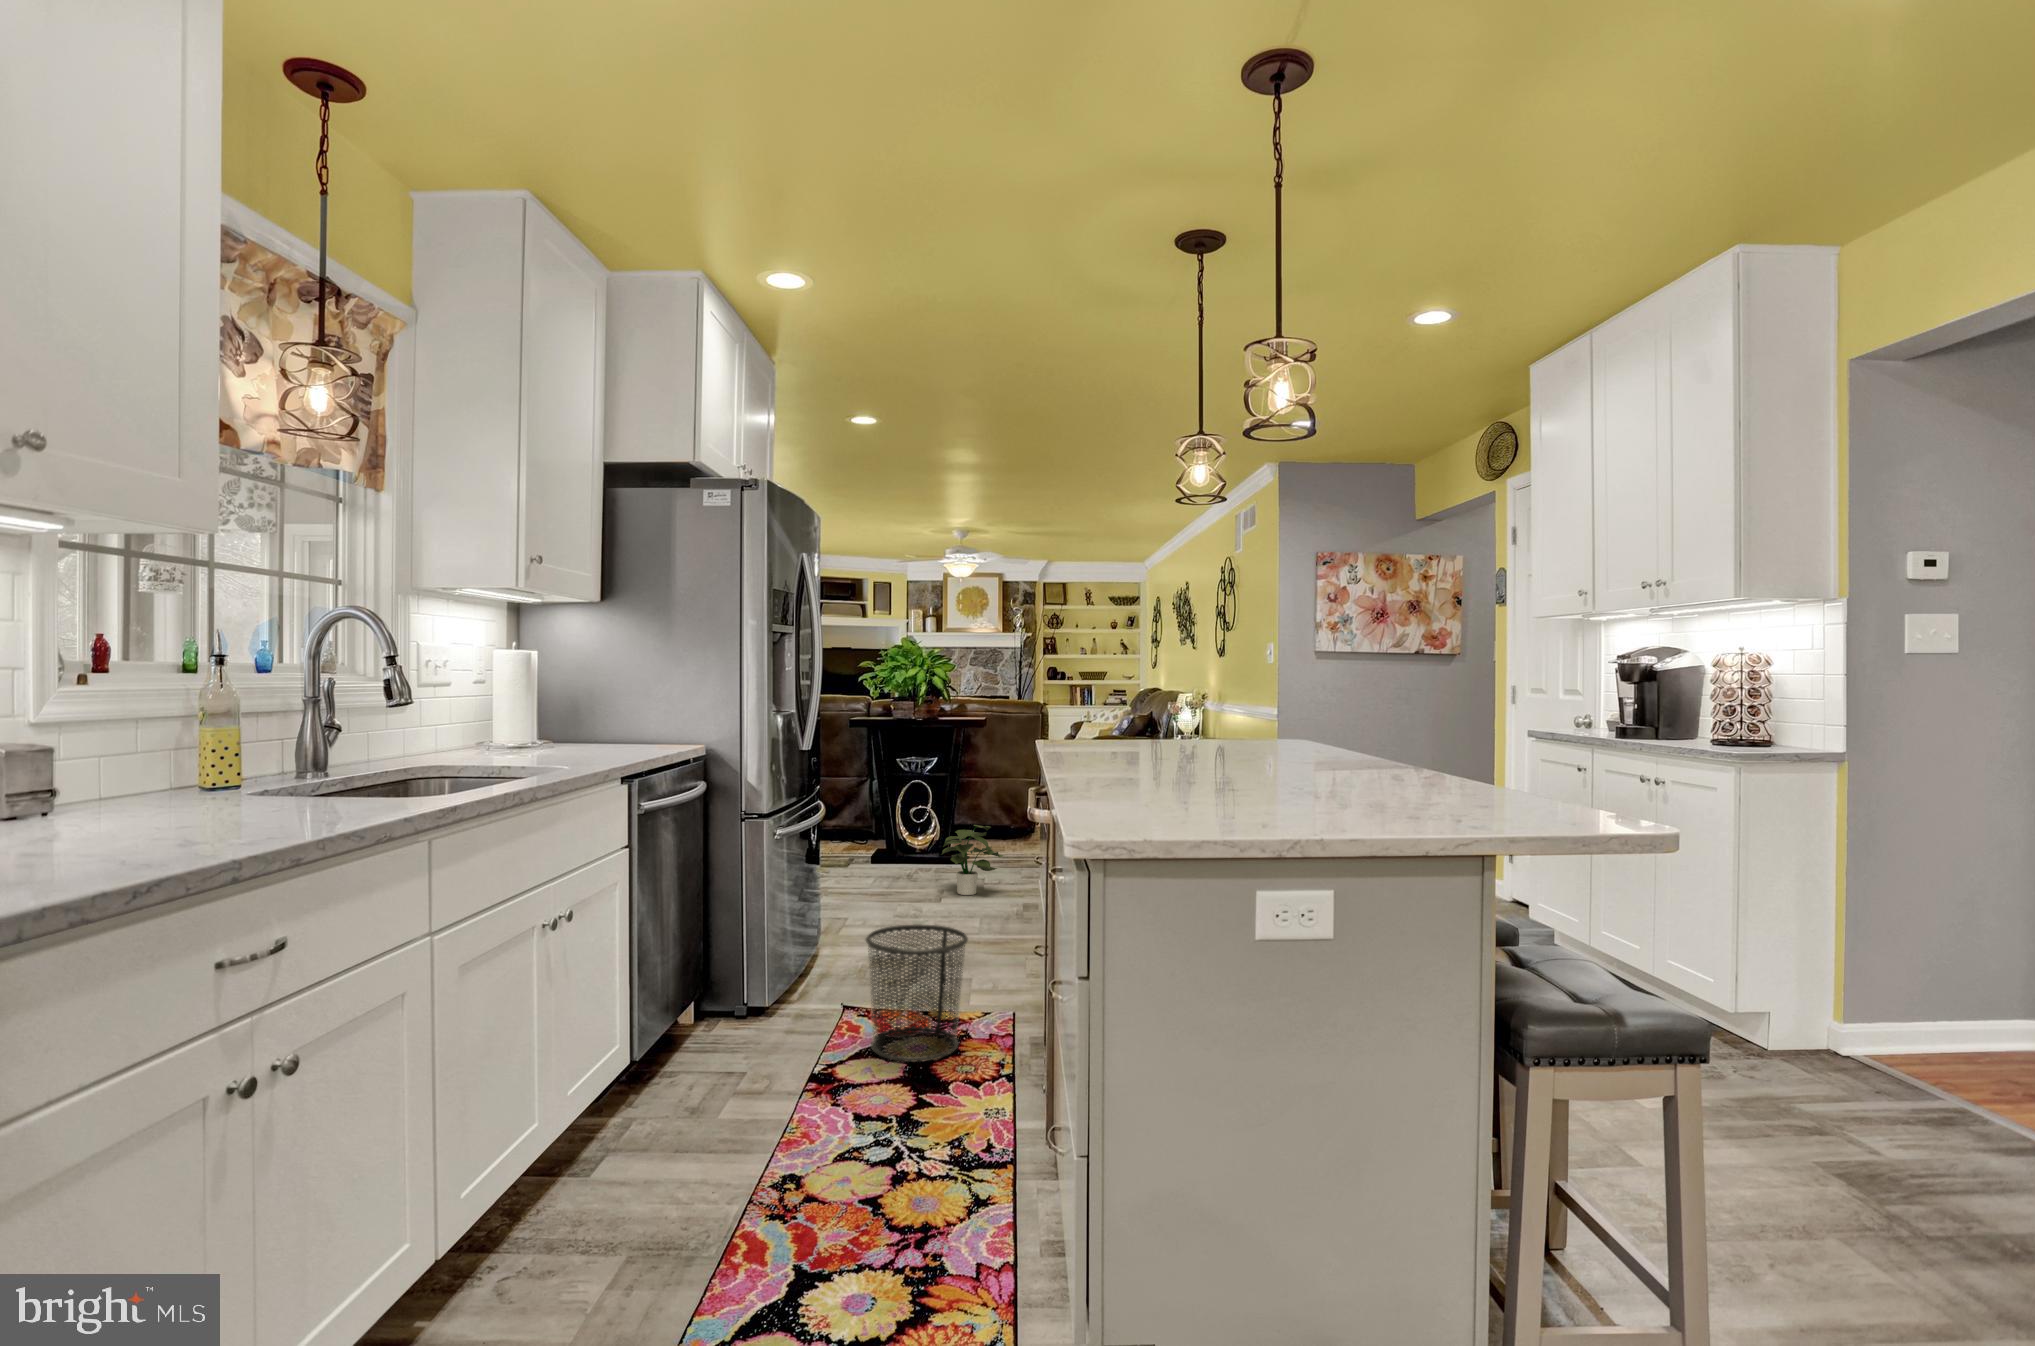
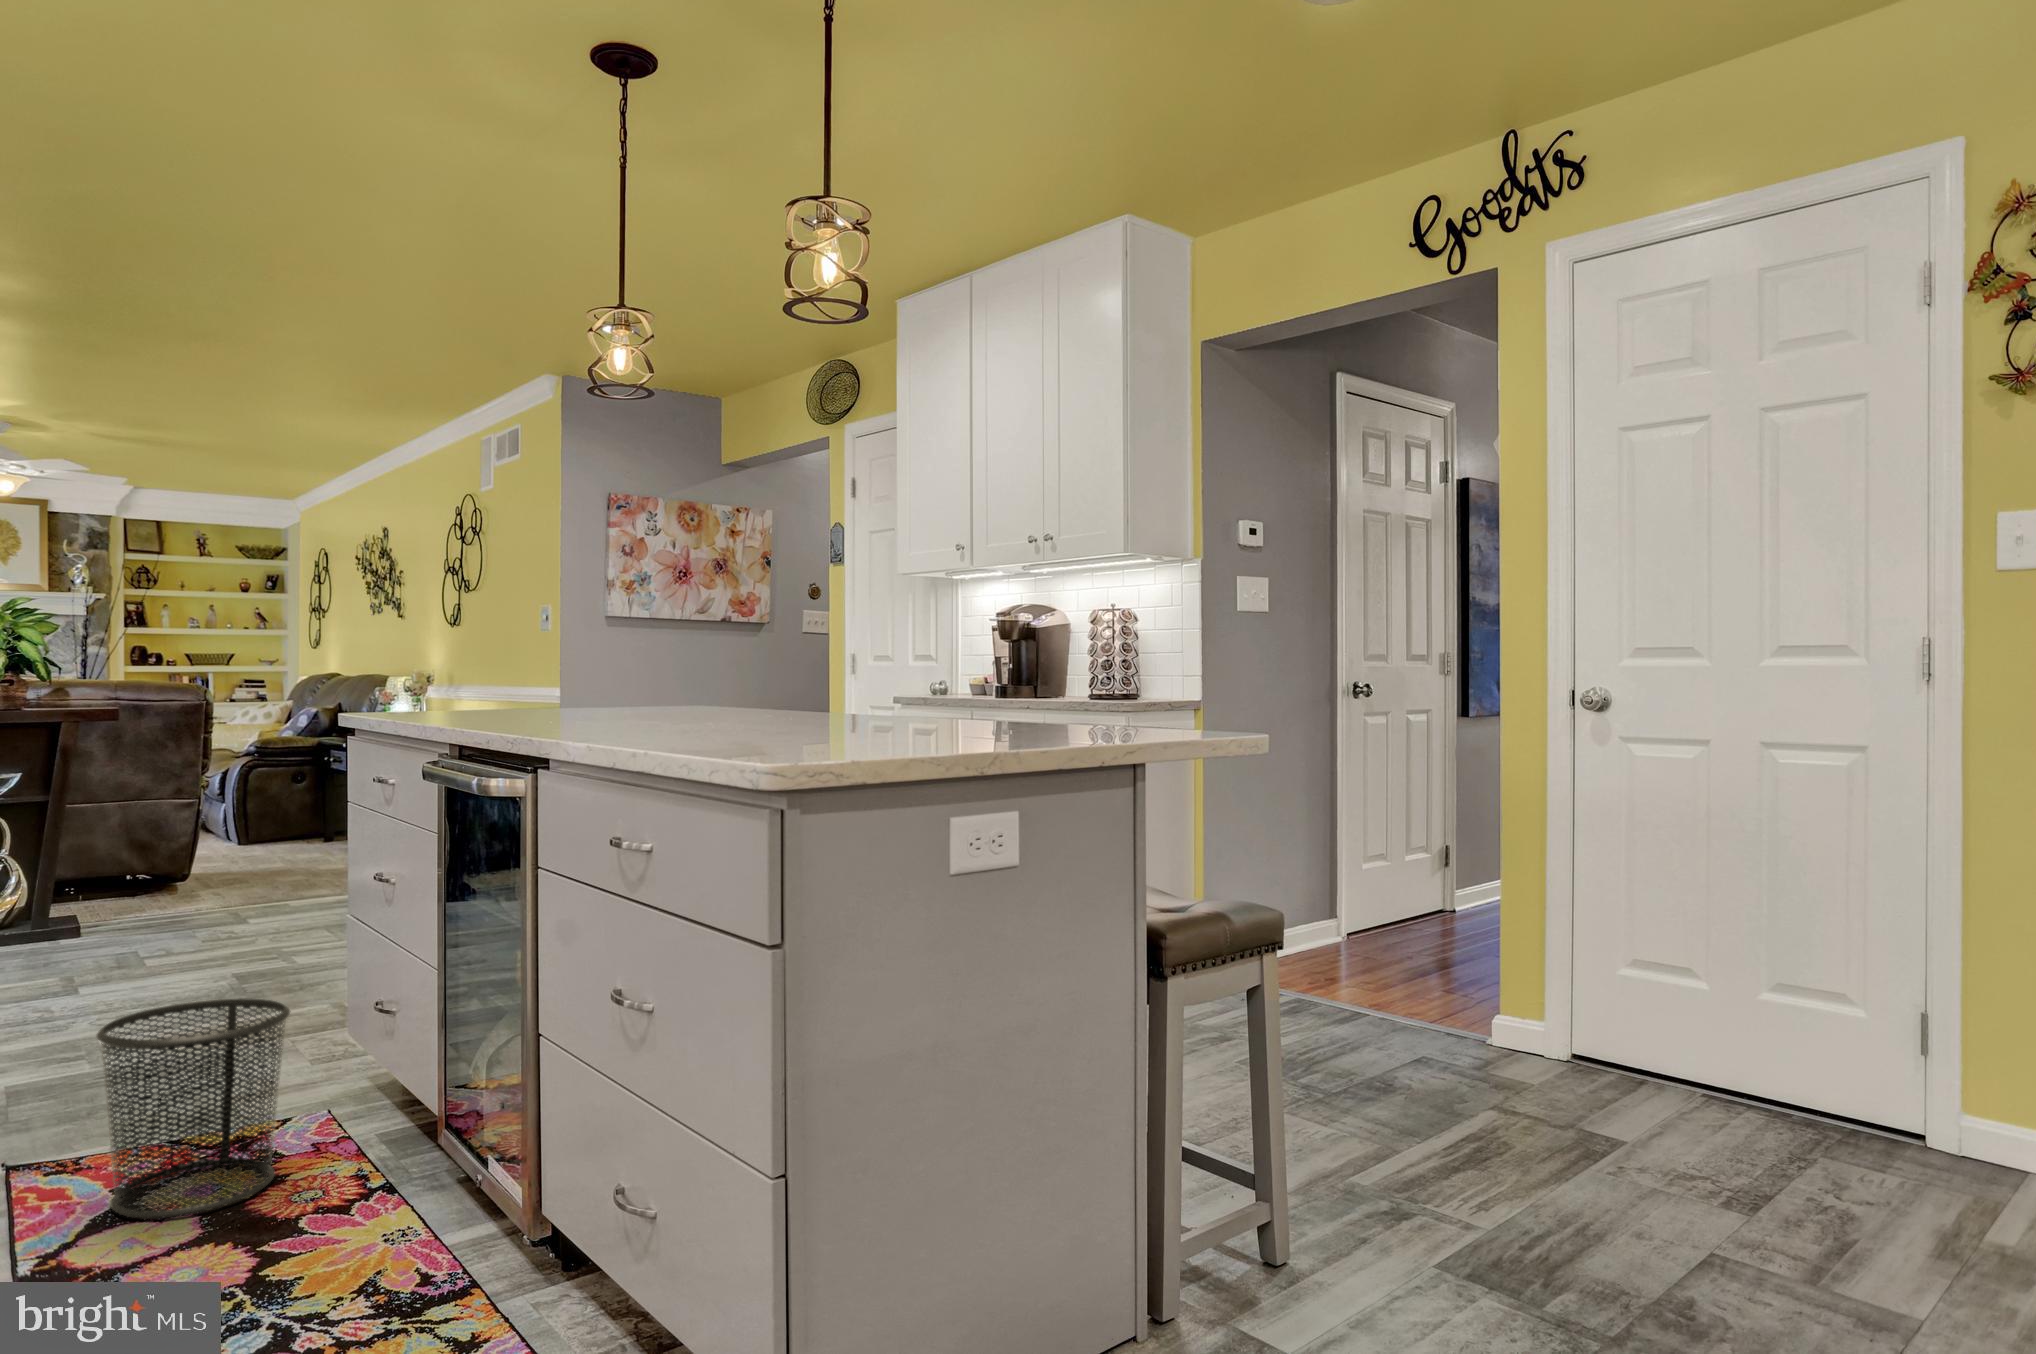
potted plant: present [942,825,1004,895] -> none [70,868,194,979]

